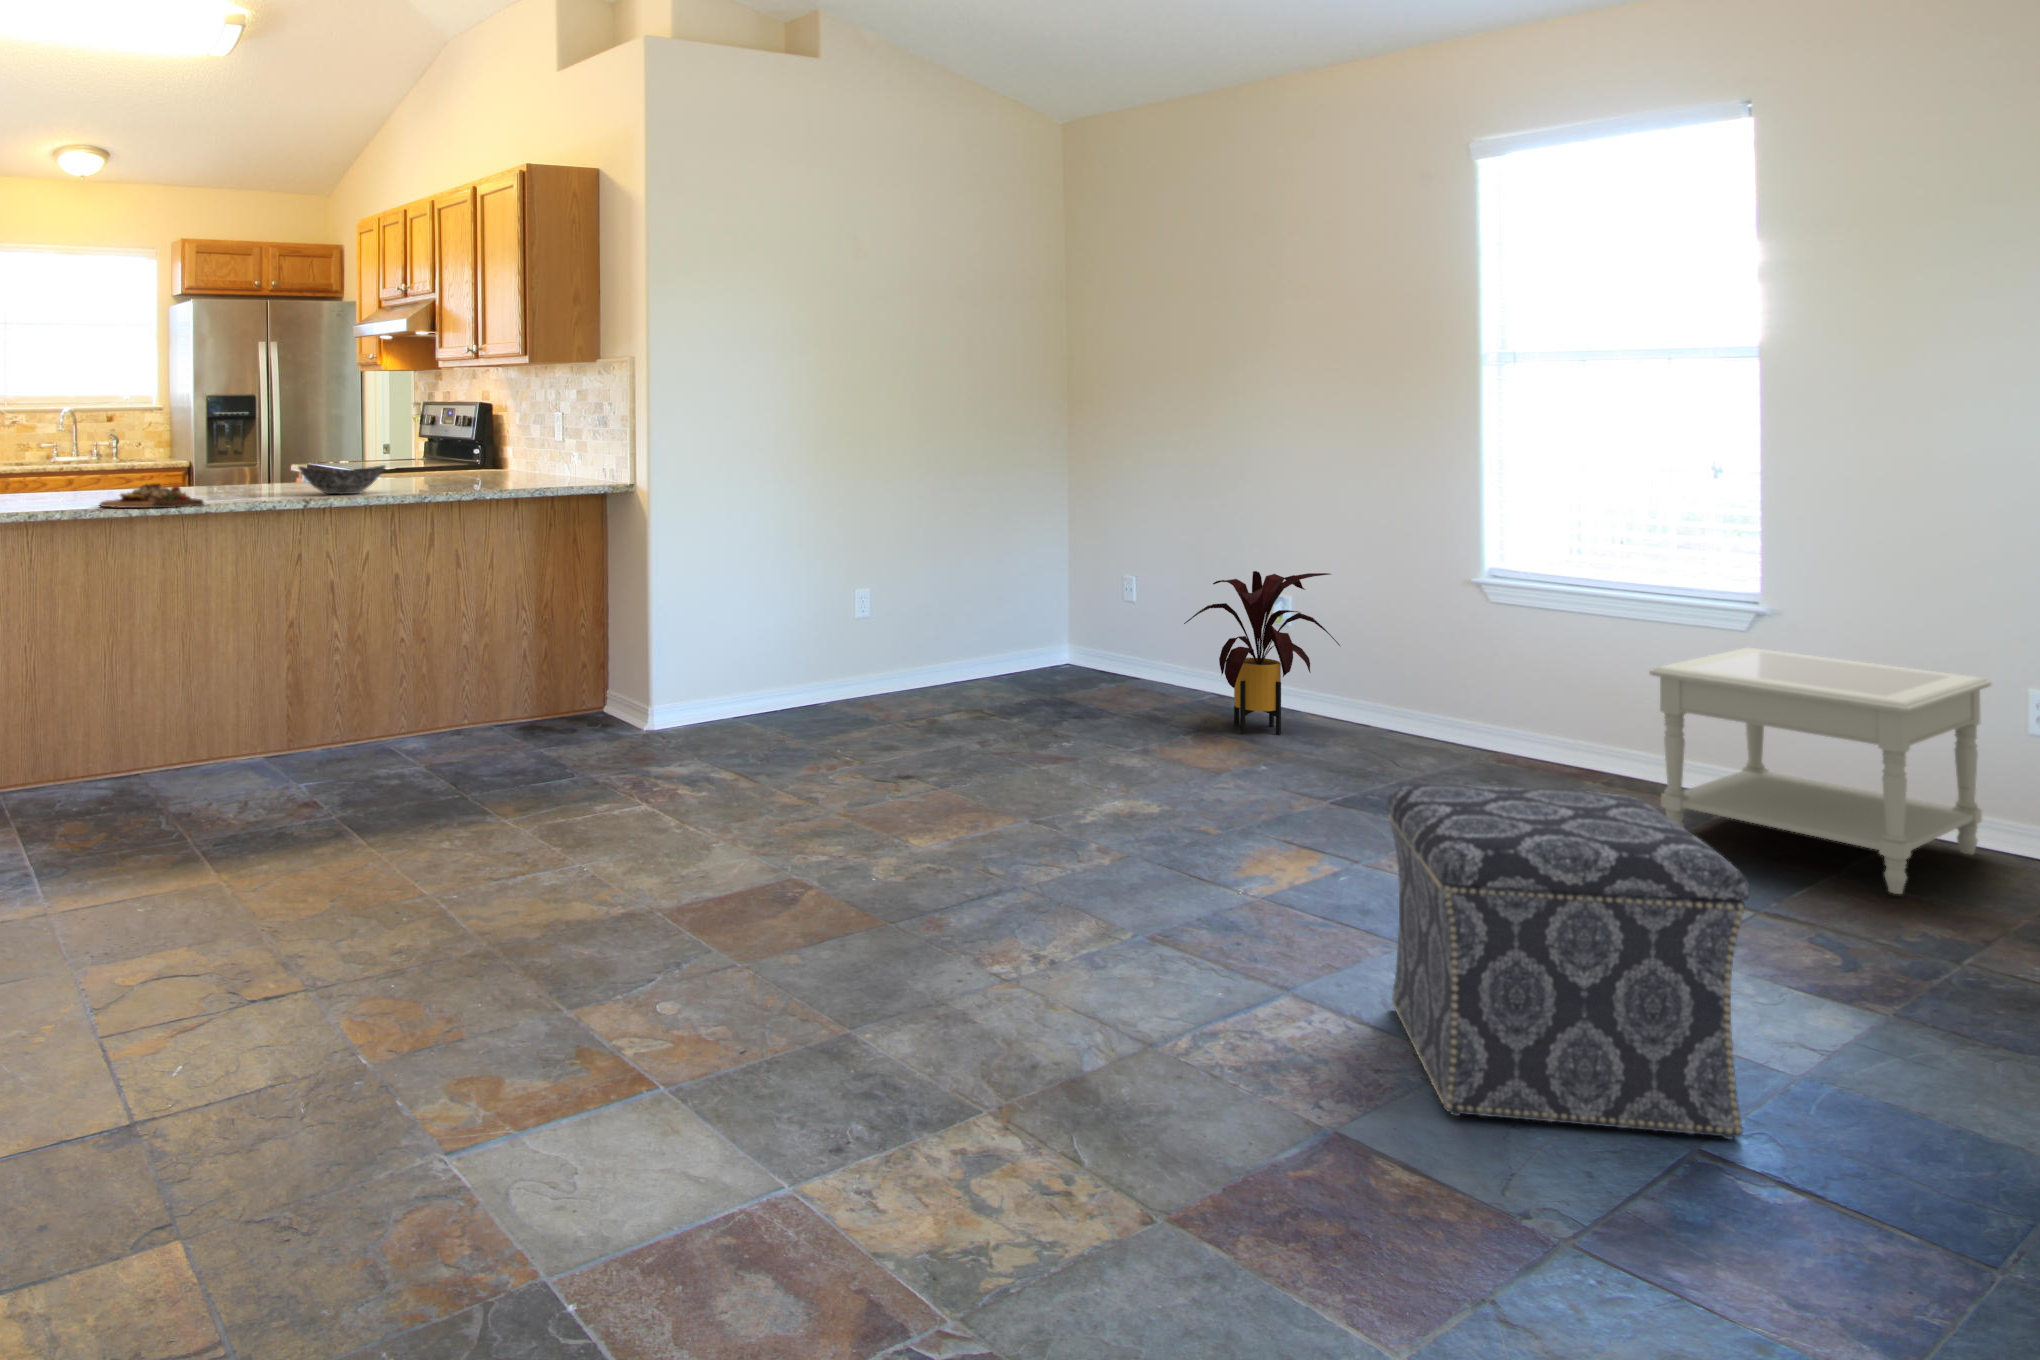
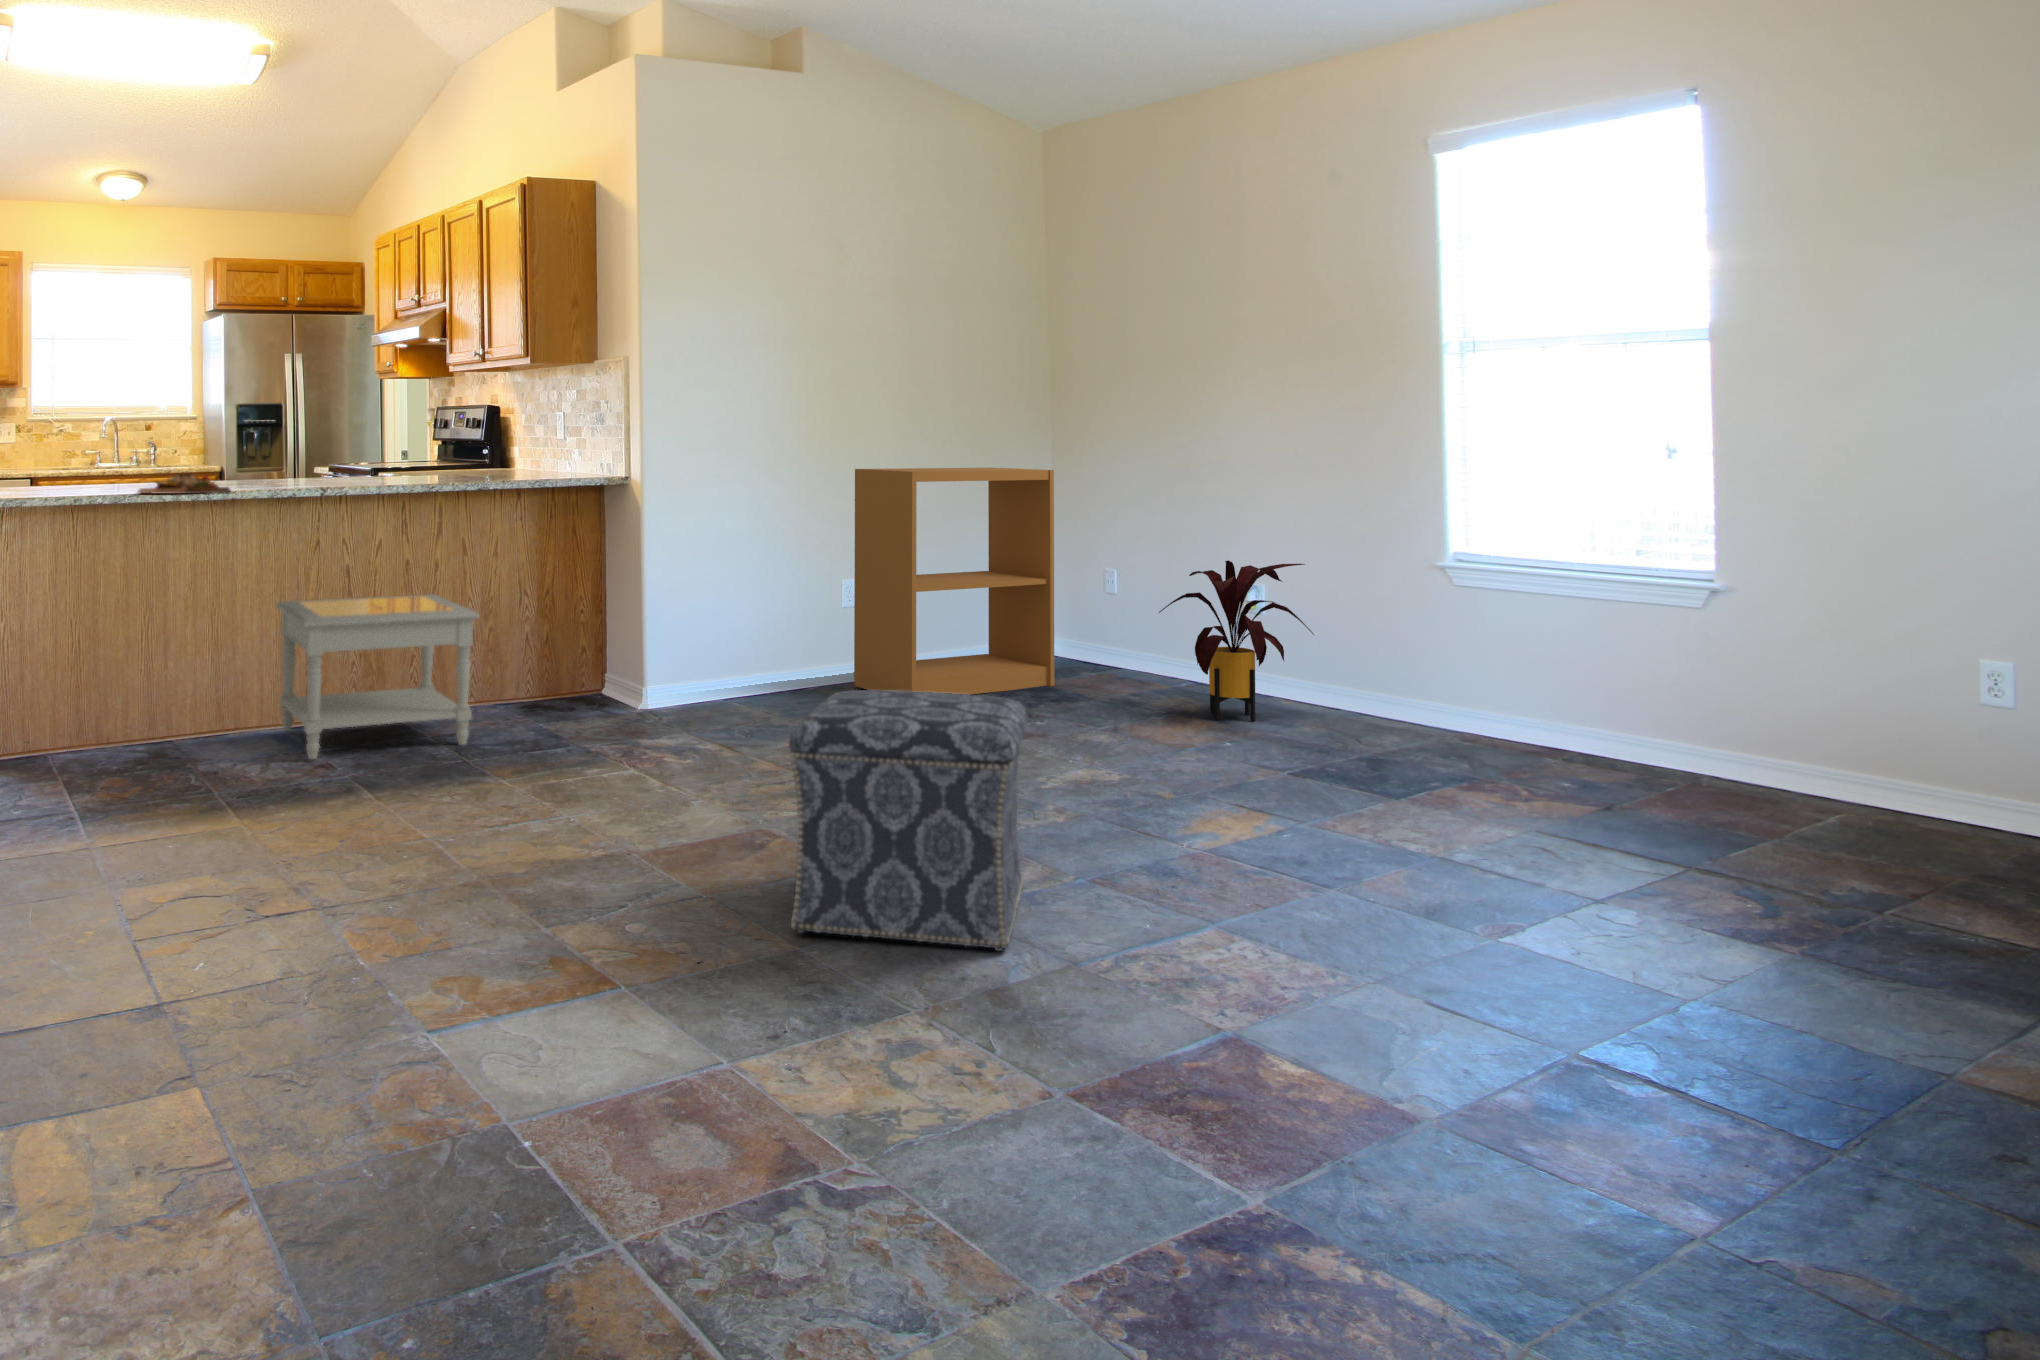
bowl: present [298,465,385,494] -> none [315,459,396,485]
bookshelf: none [868,470,1073,716] -> present [854,468,1055,695]
side table: present [1649,648,1991,894] -> present [276,594,480,759]
ottoman: present [1387,785,1749,1139] -> present [789,690,1027,951]

